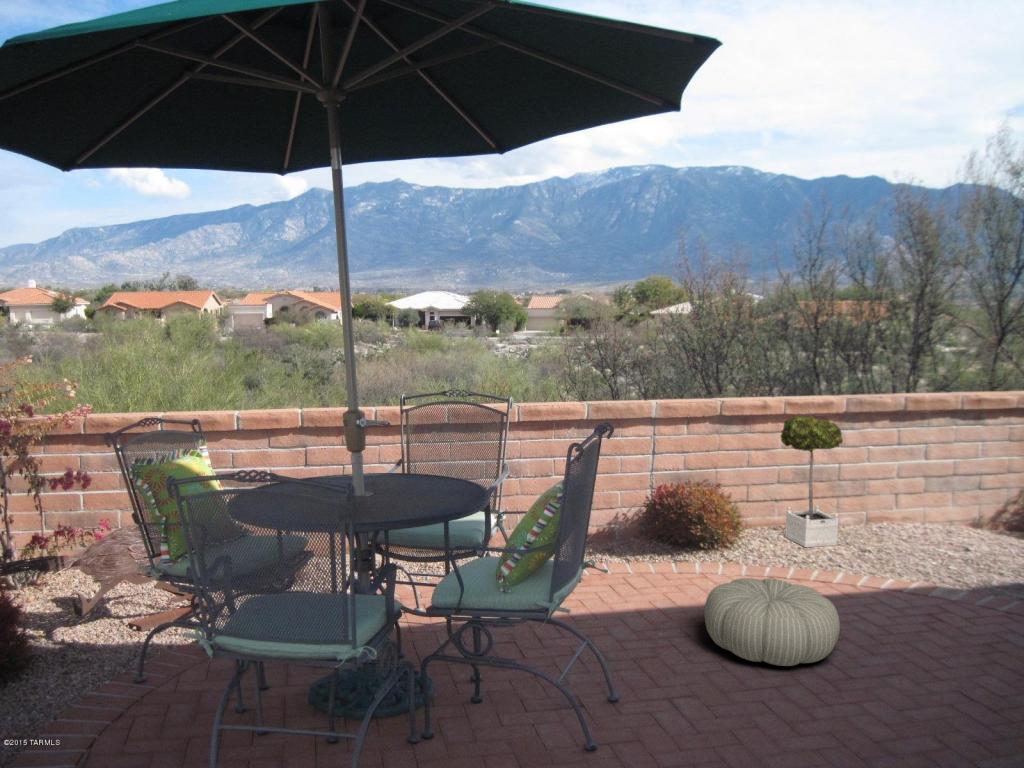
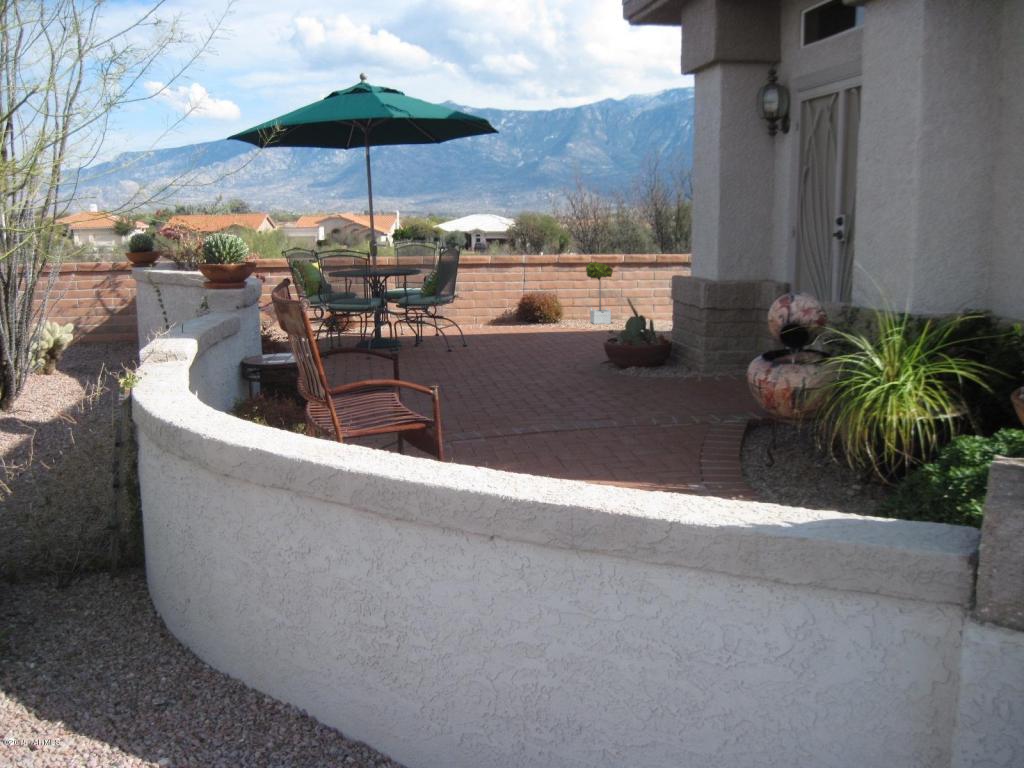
pouf: present [704,578,840,666] -> none [513,315,562,338]

